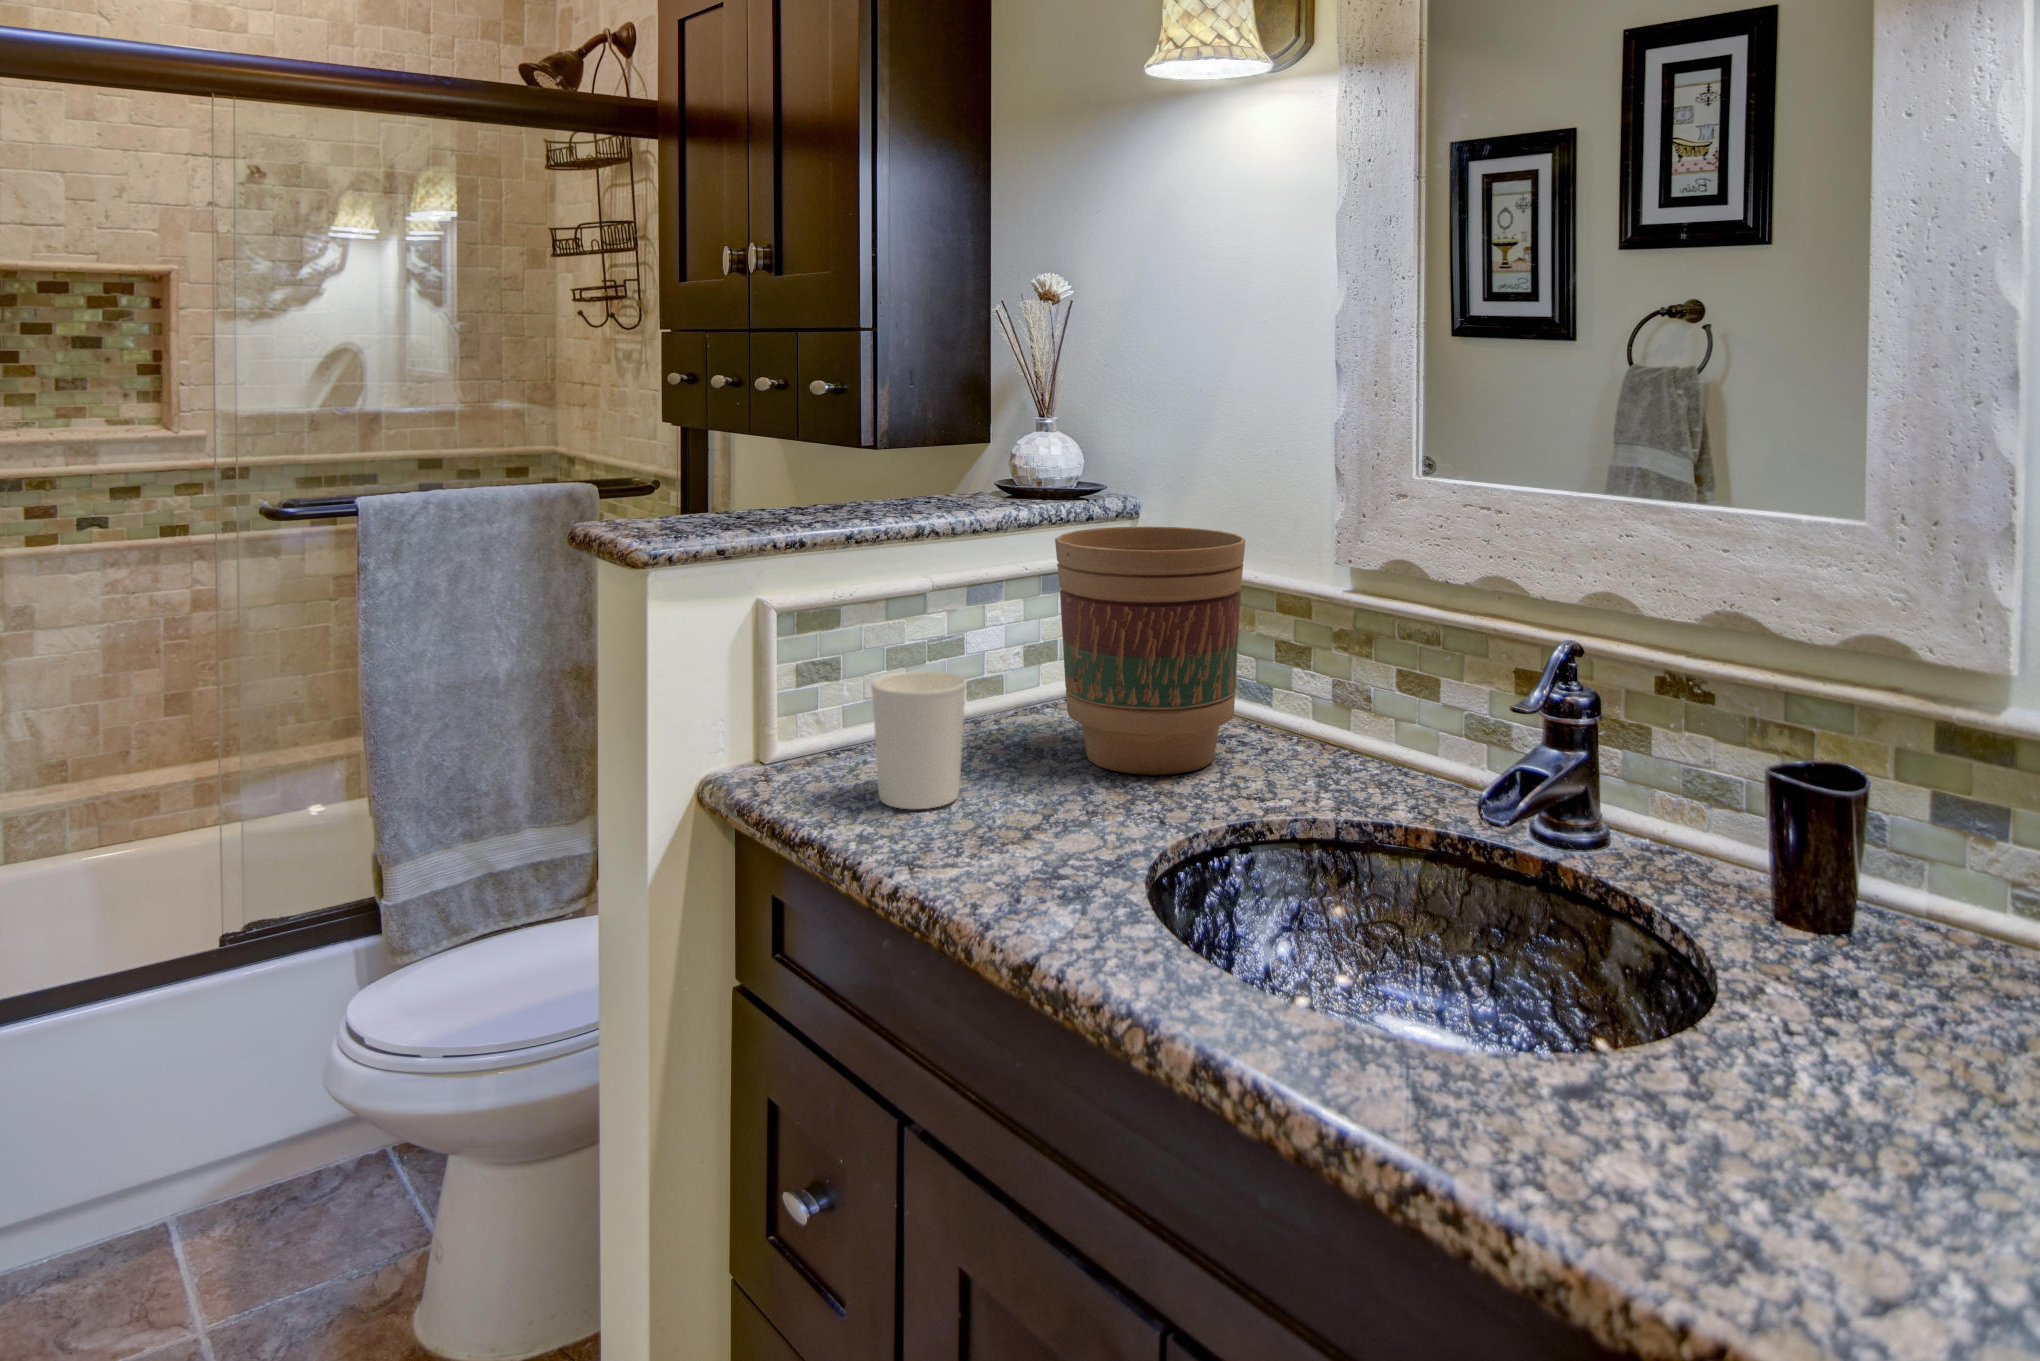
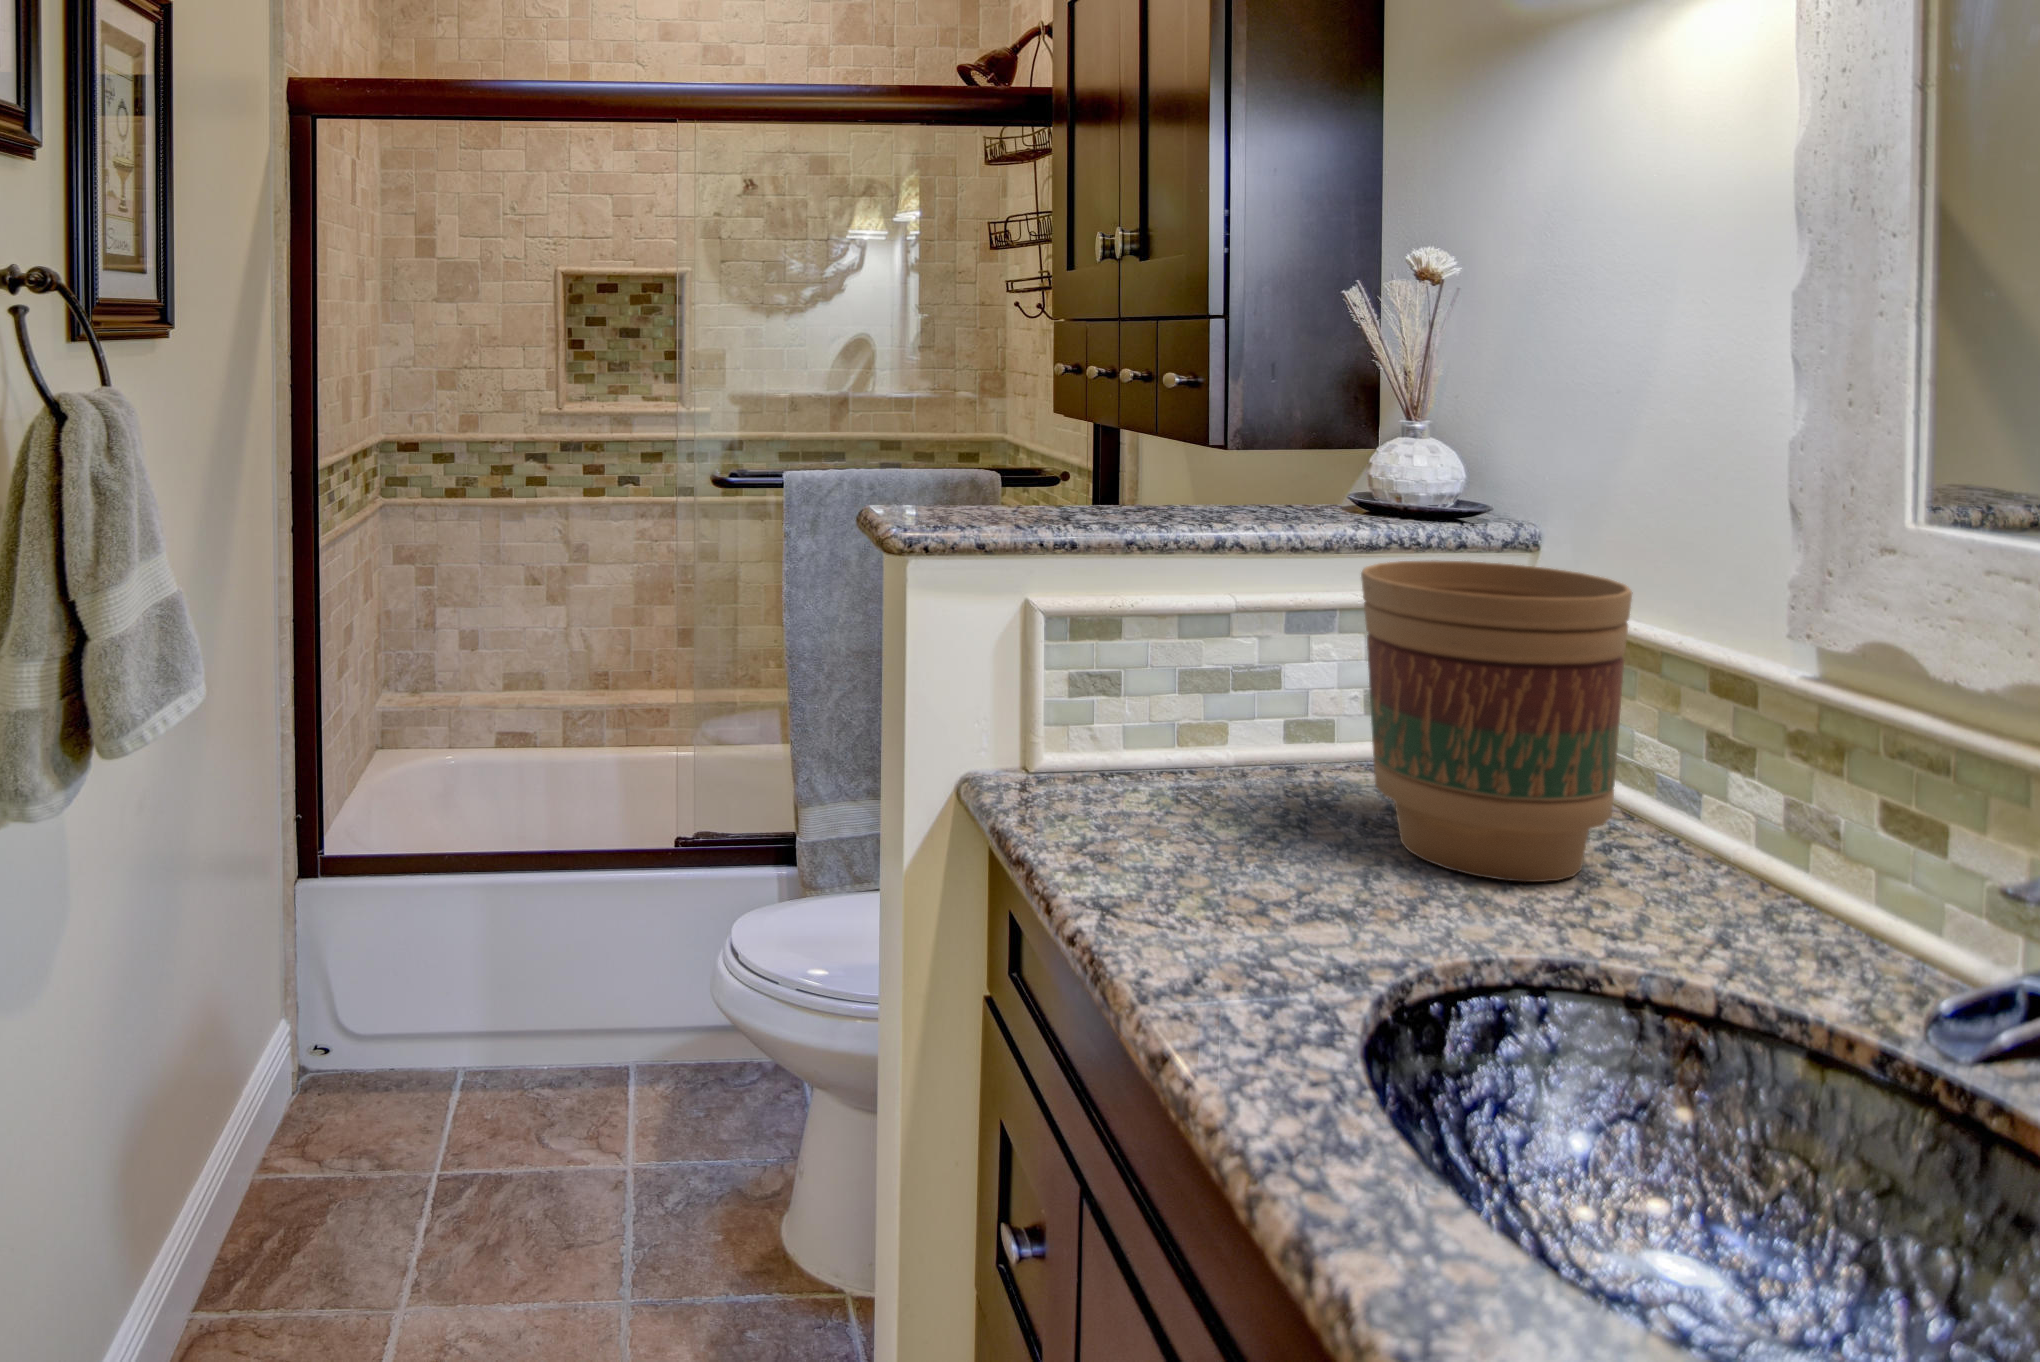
candle holder: present [871,671,966,809] -> none [1112,699,1222,856]

